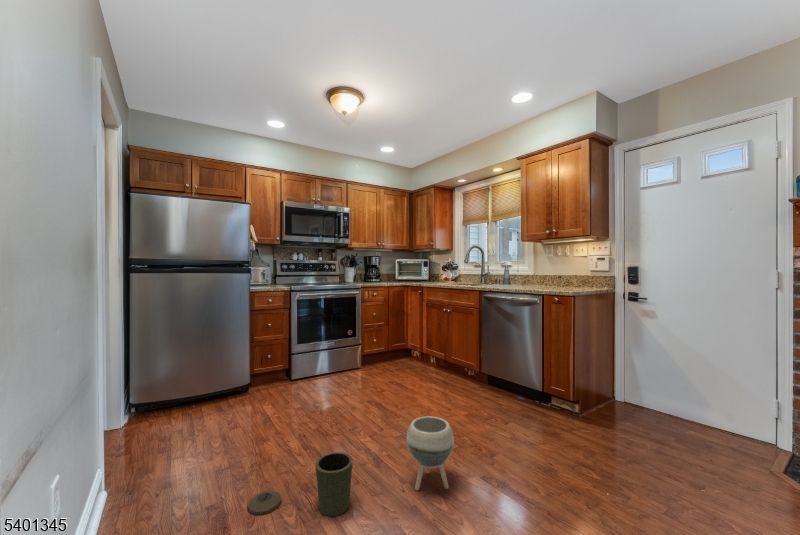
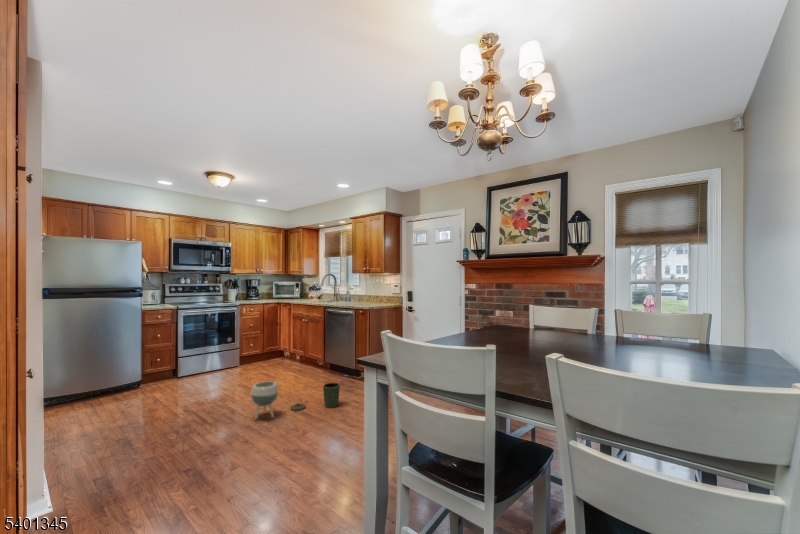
trash can: present [247,452,353,516] -> present [290,383,340,411]

